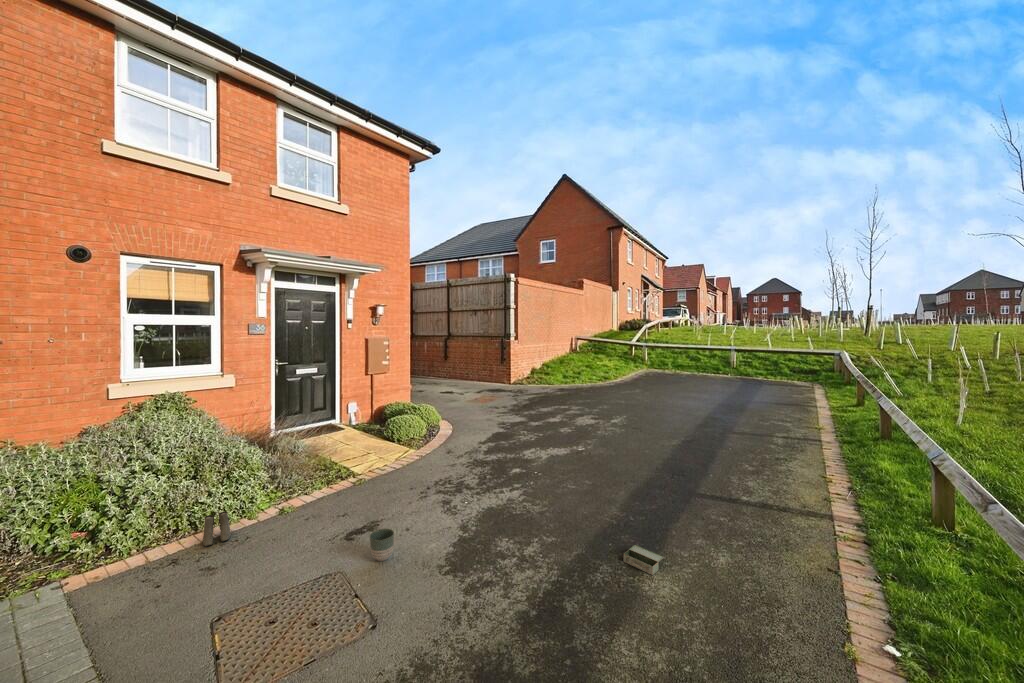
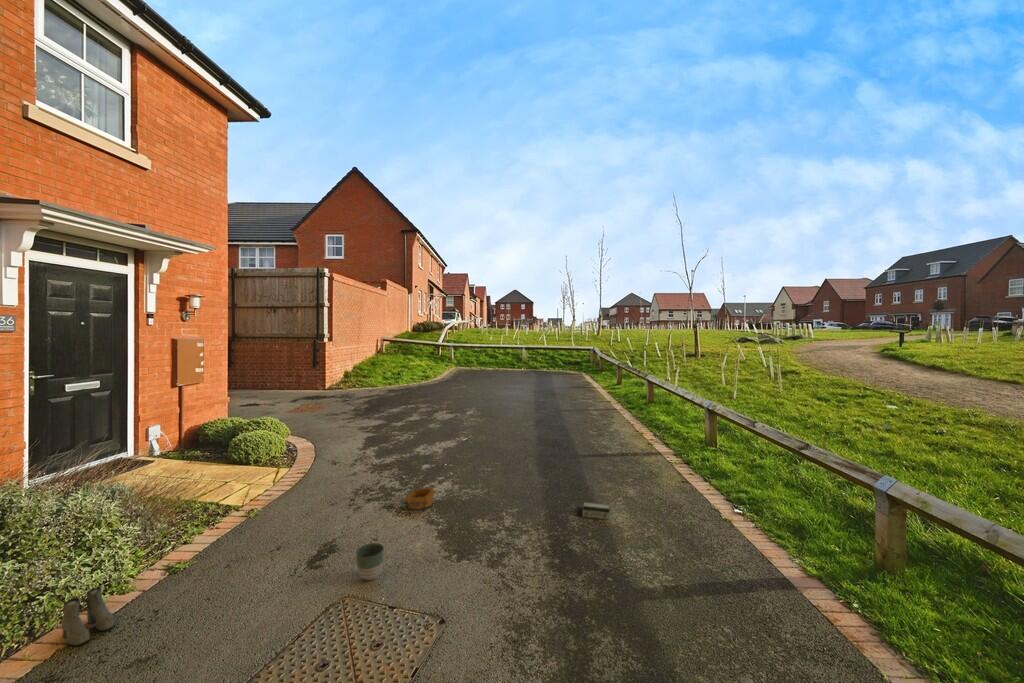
cardboard box: none [461,489,496,509] -> present [403,487,435,510]

